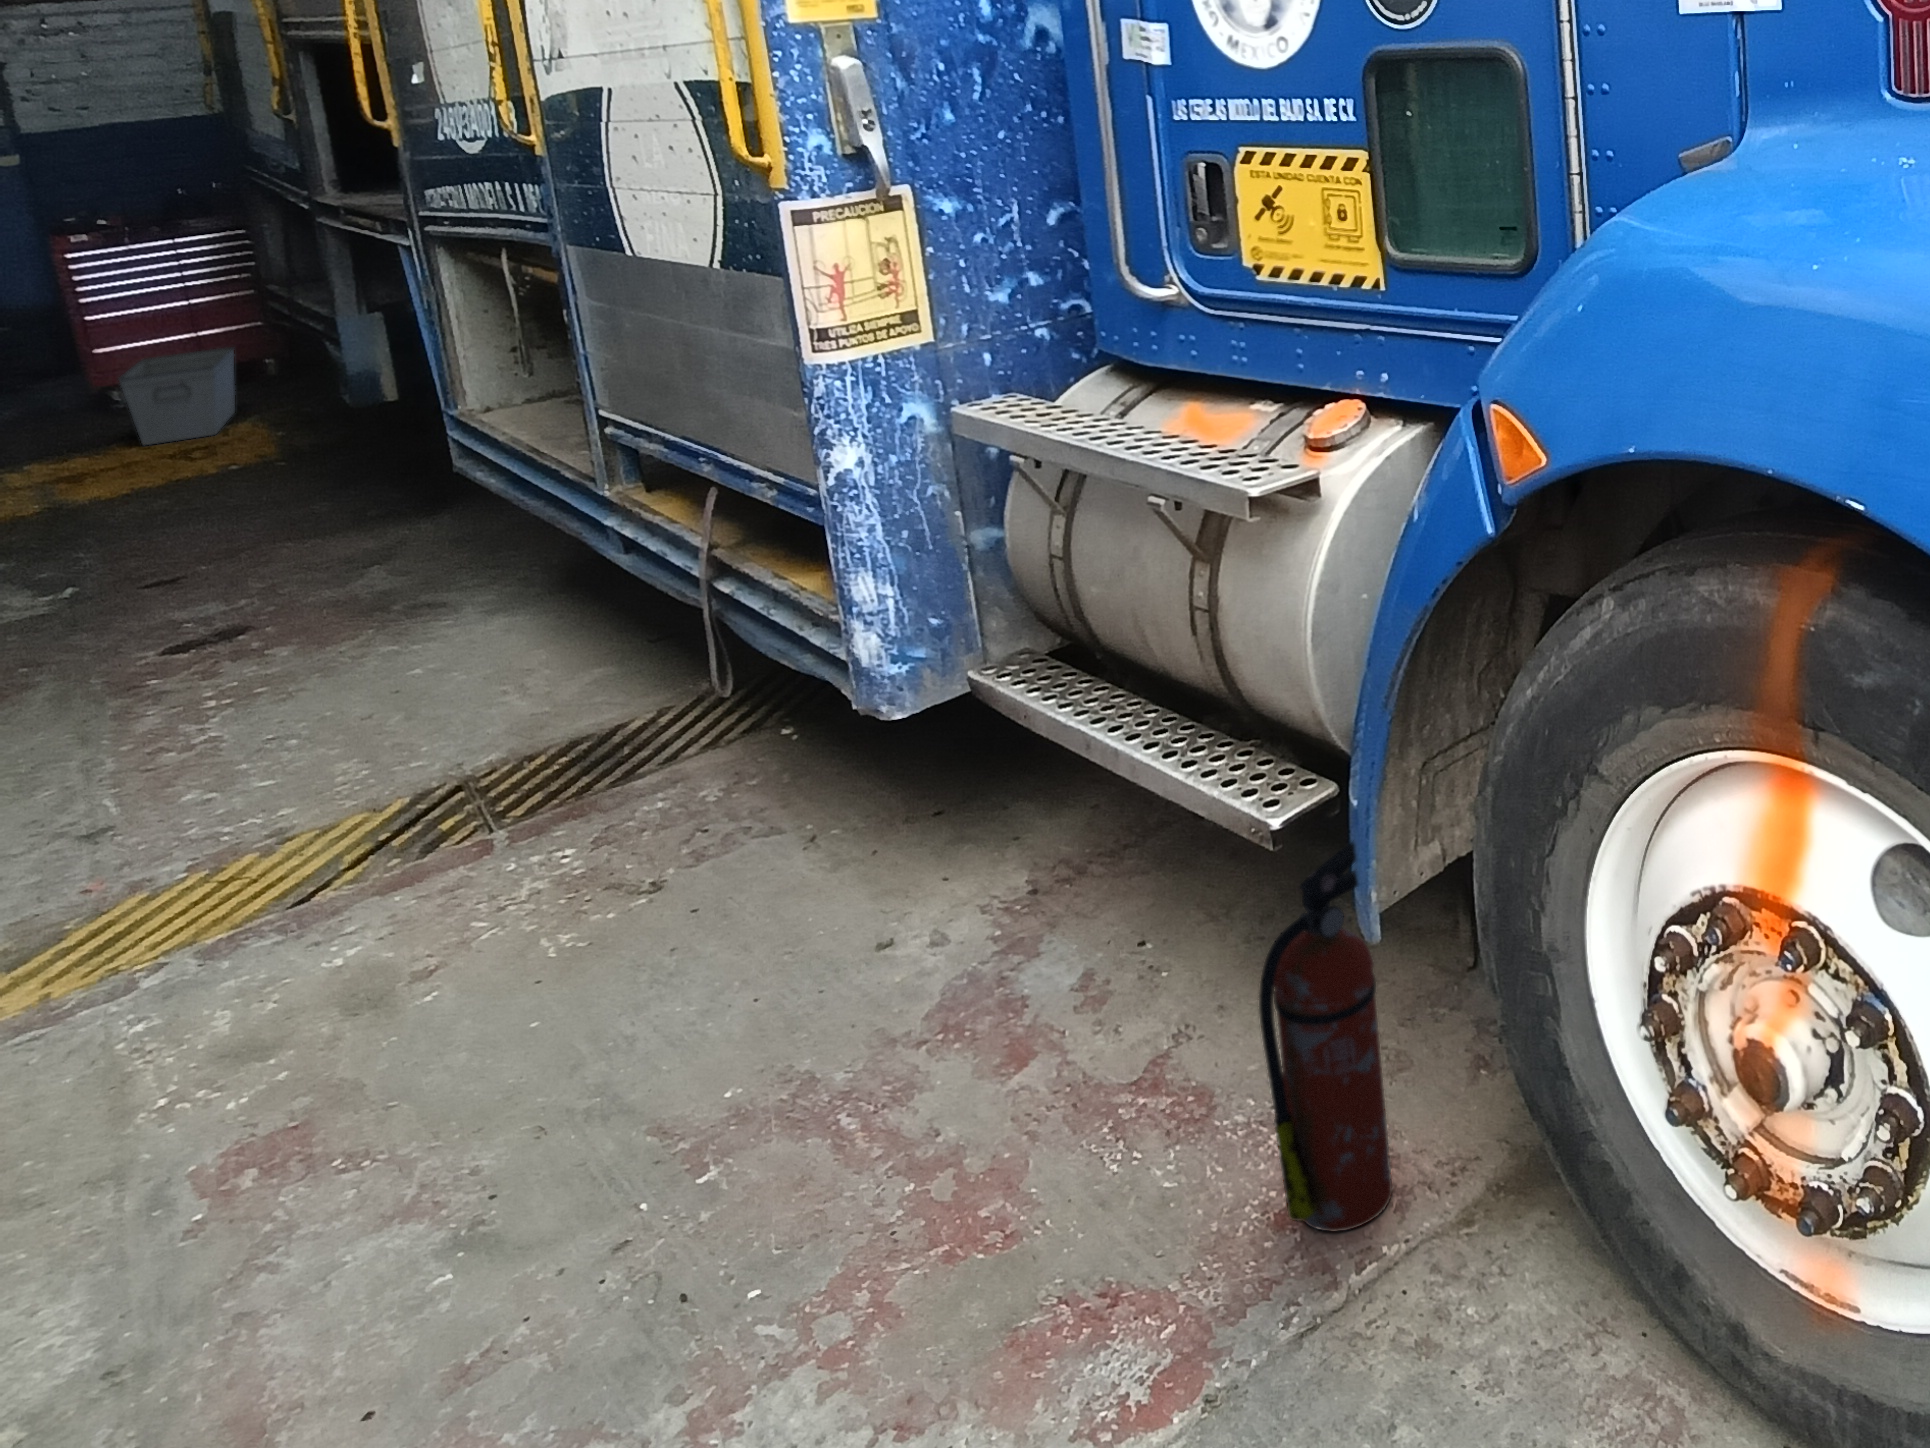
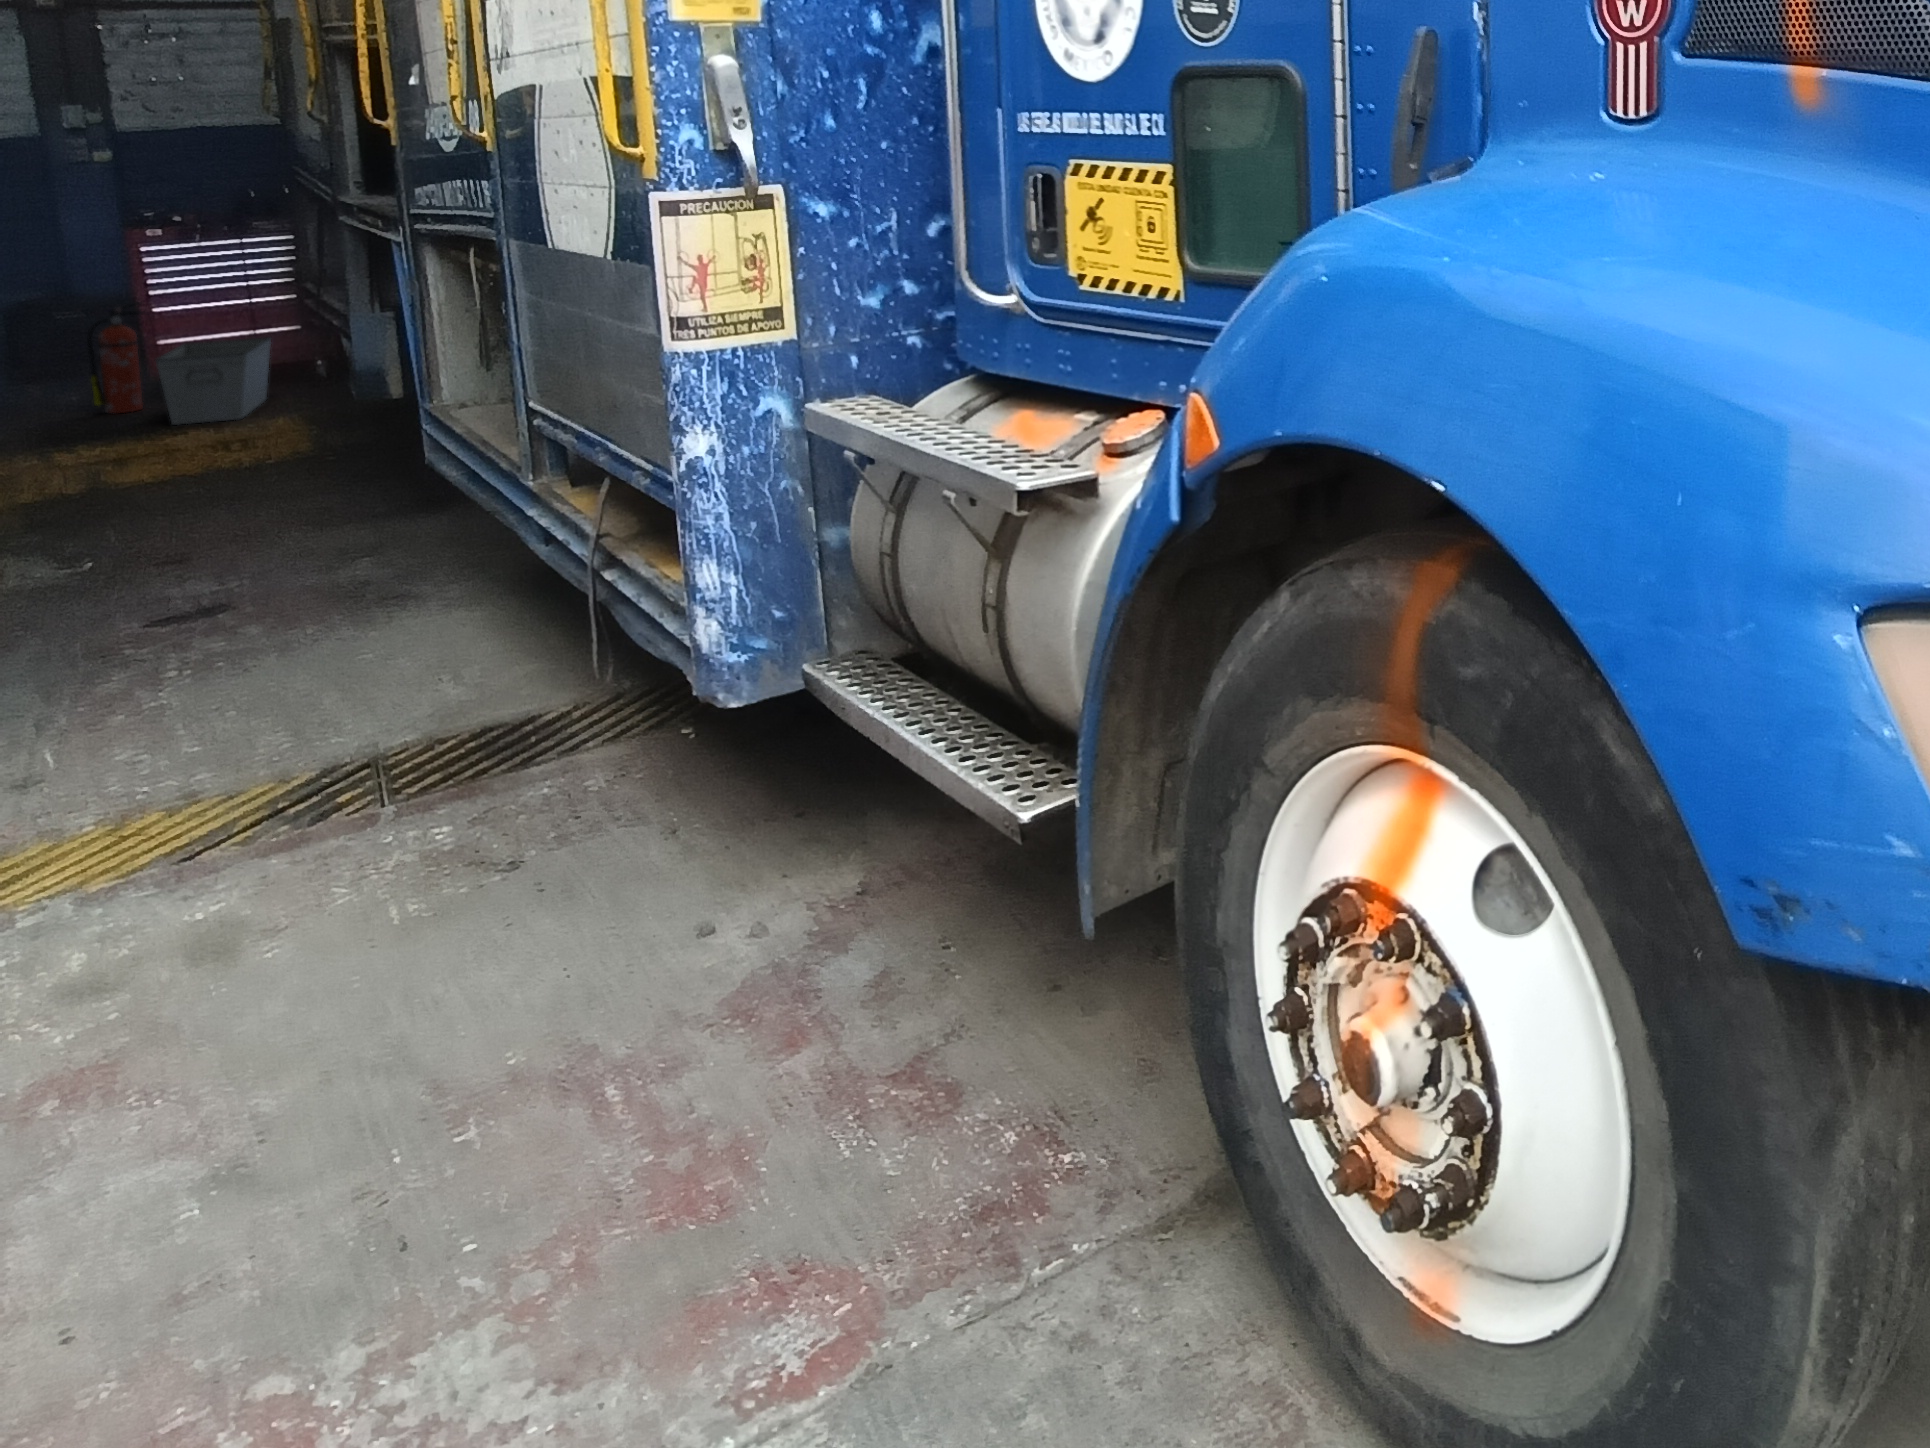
fire extinguisher: present [1259,842,1392,1231] -> present [87,304,145,413]

